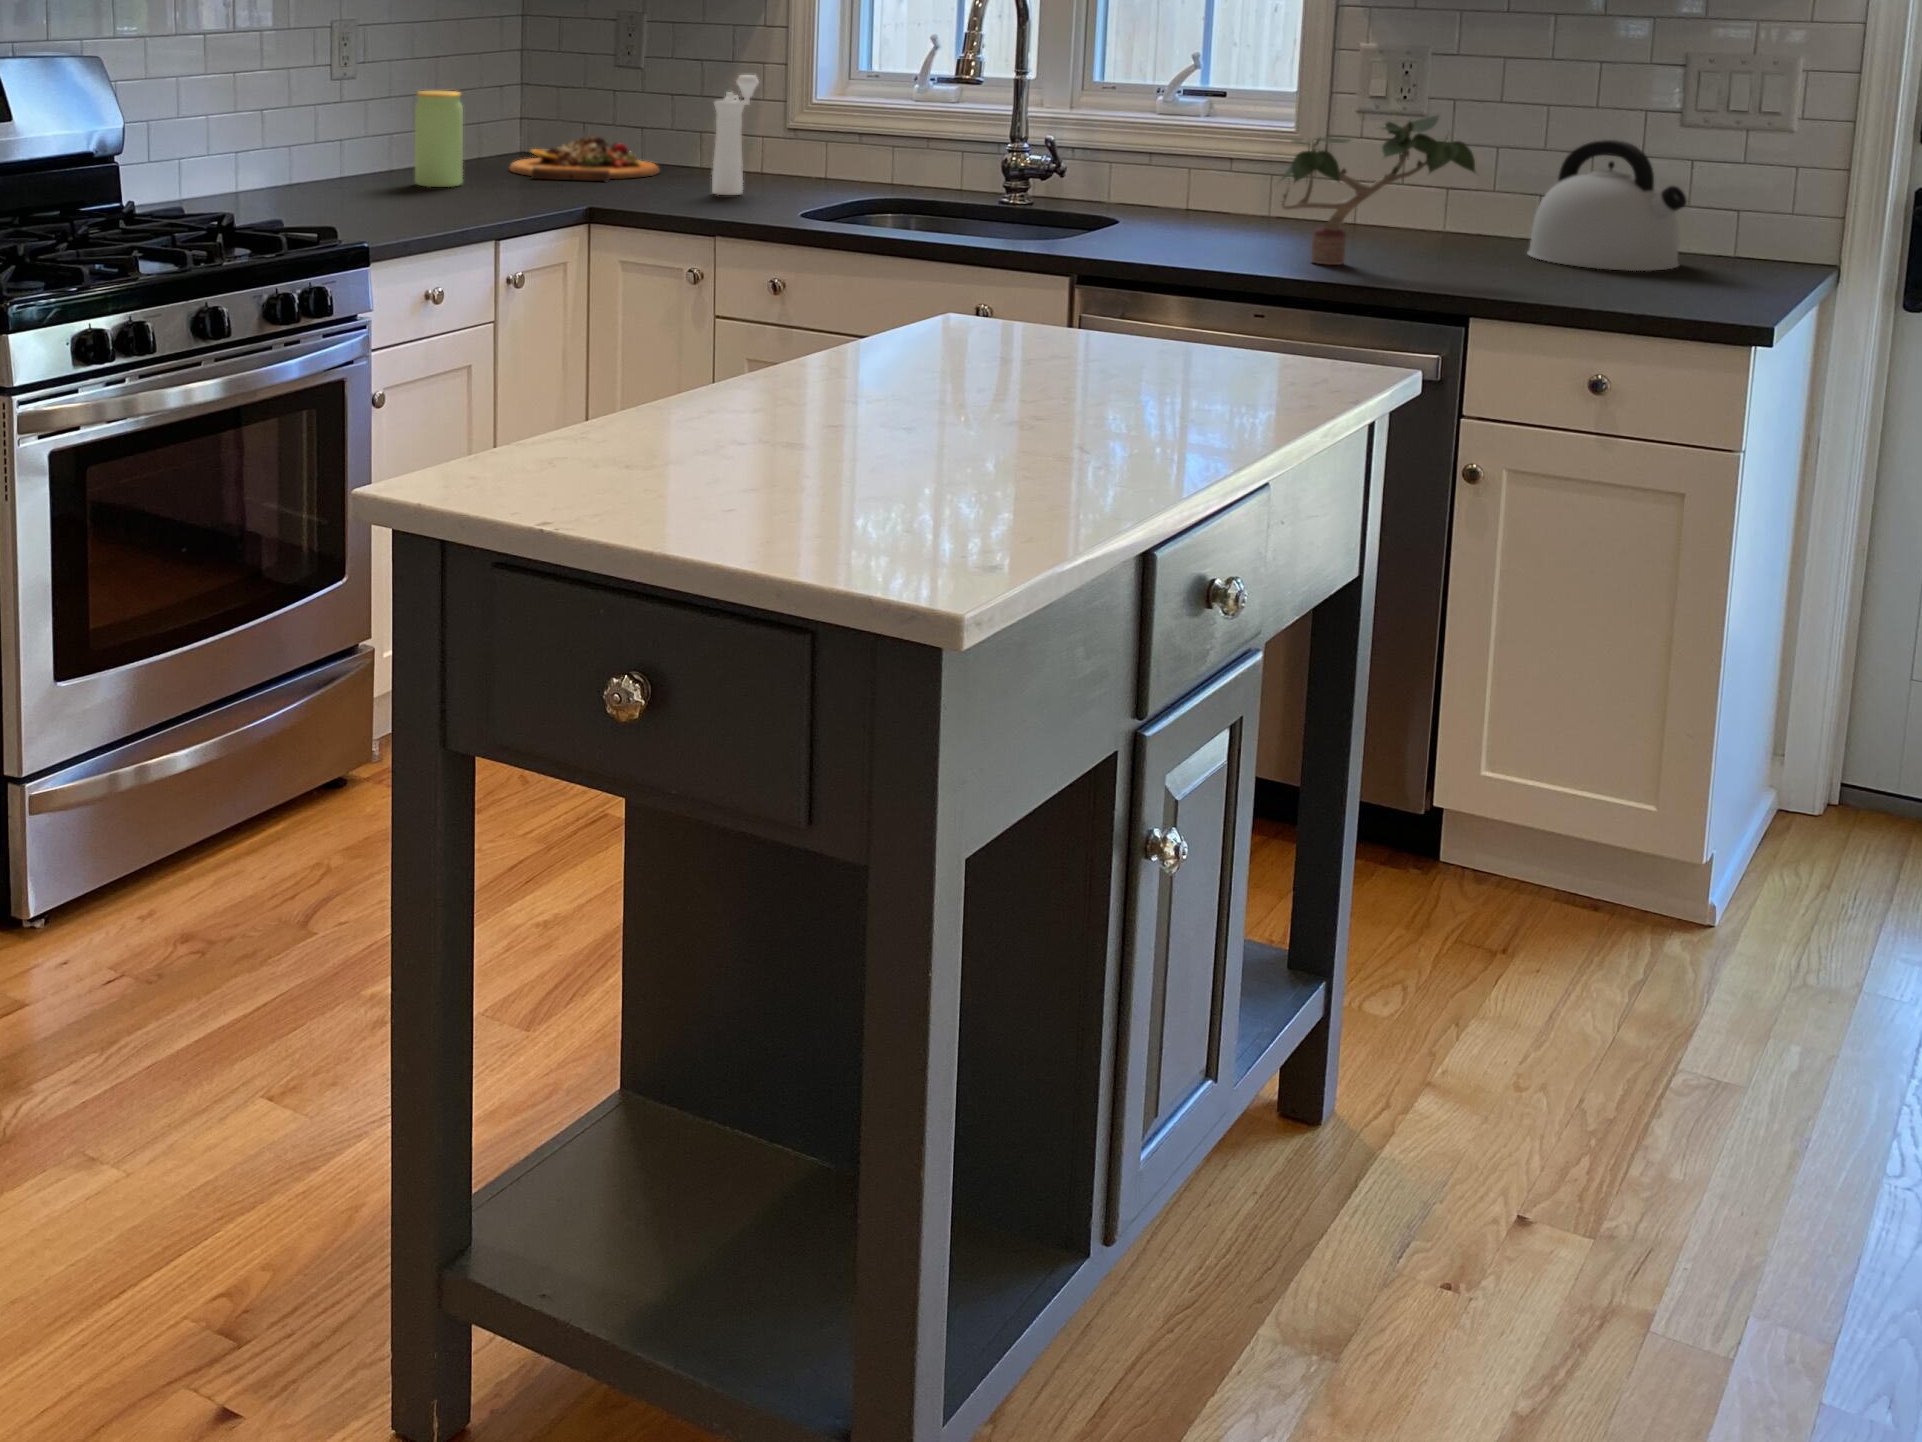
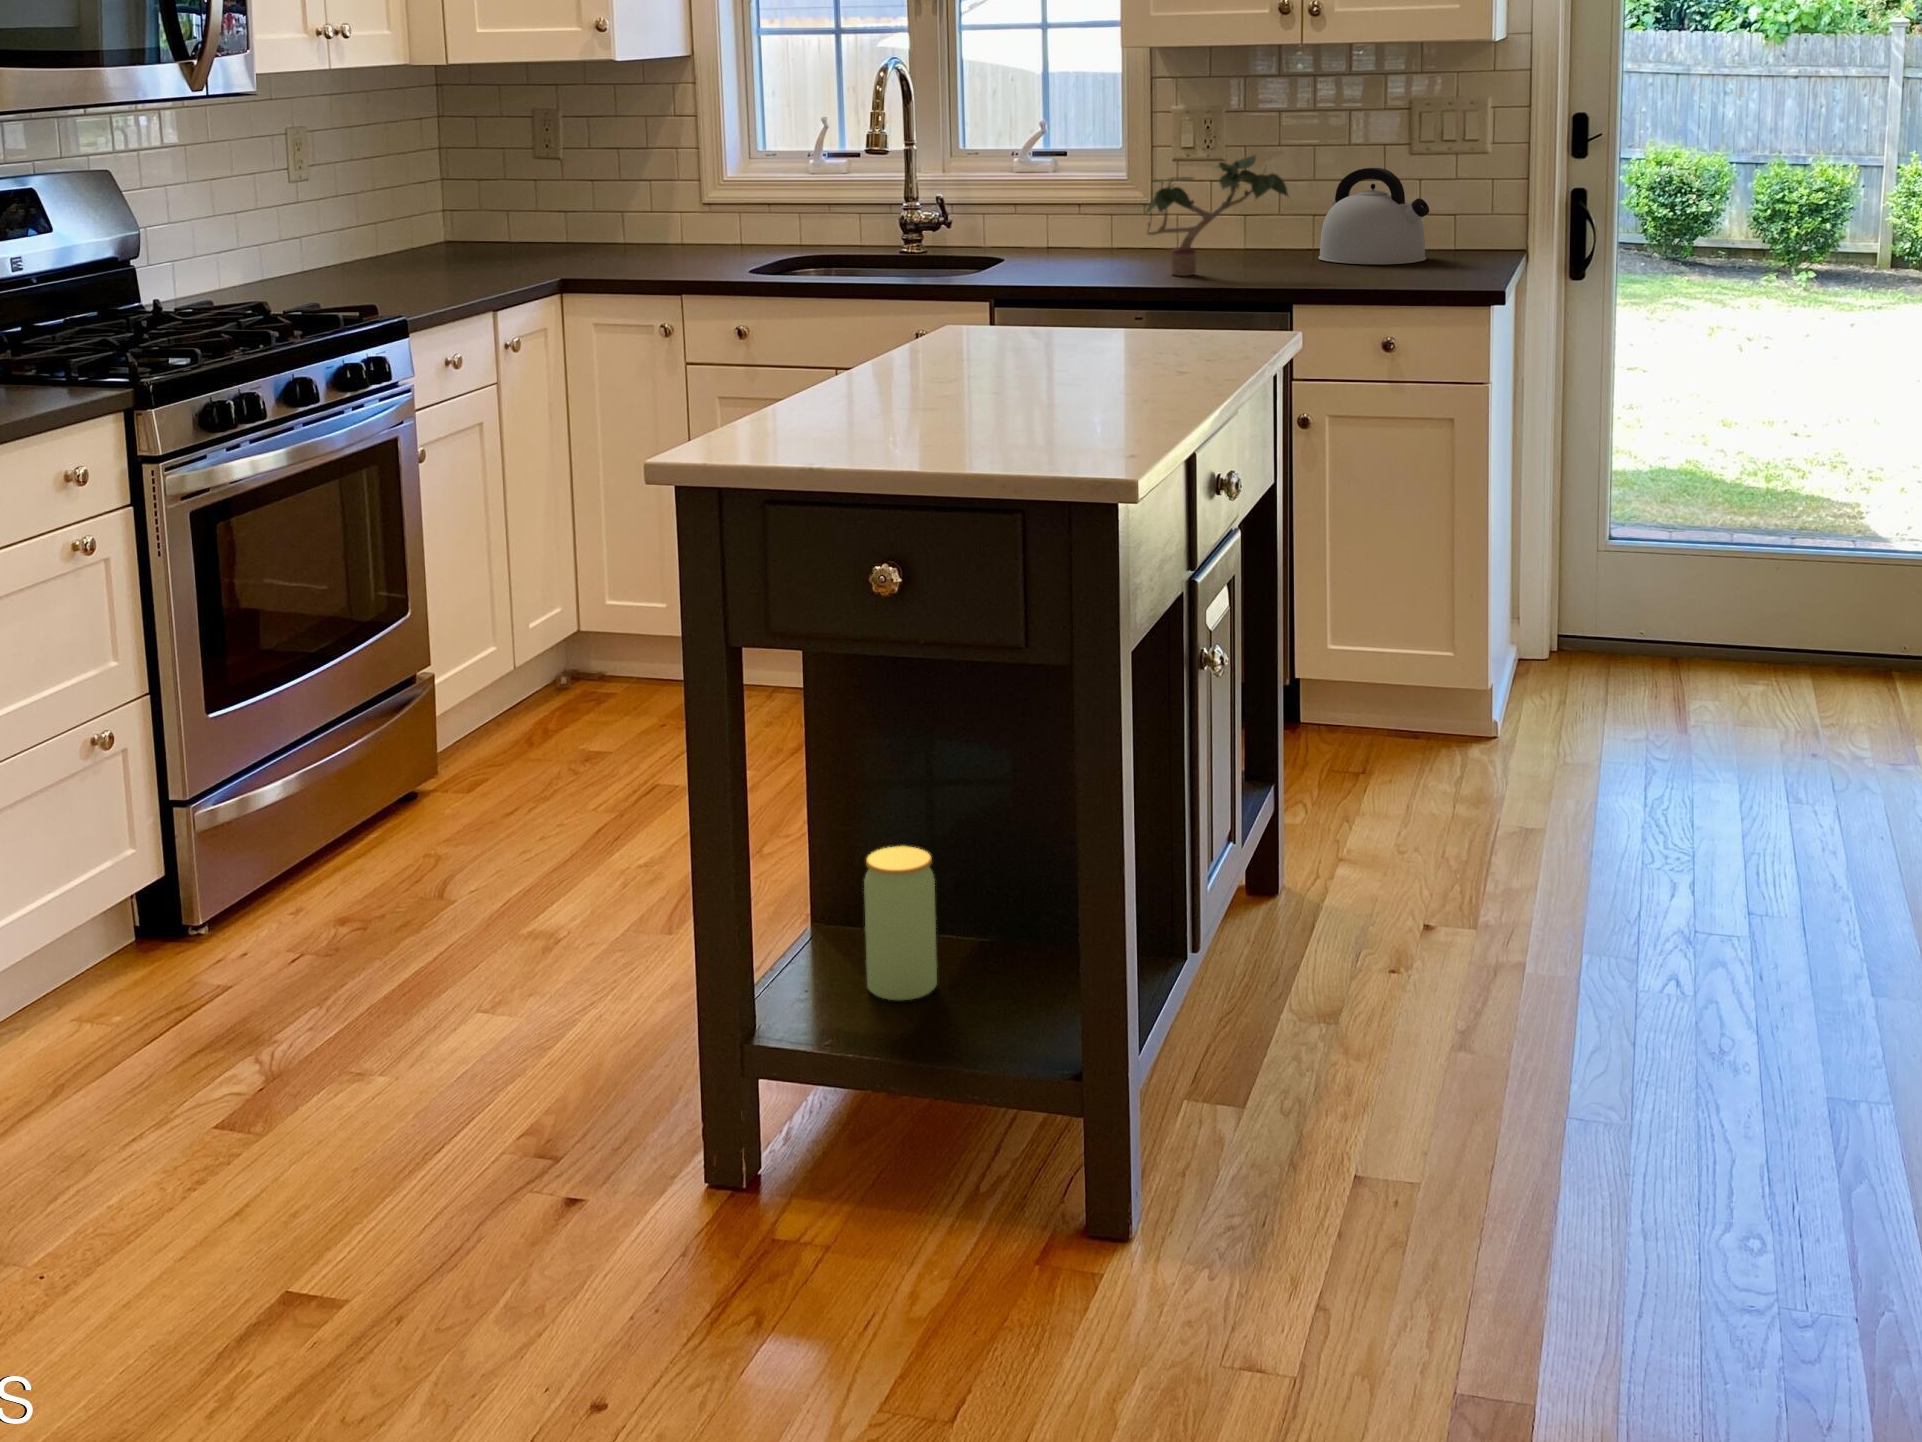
pepper mill: present [712,75,759,195] -> none [652,158,685,262]
jar: present [415,91,463,187] -> present [864,846,937,1000]
cutting board: present [510,137,660,181] -> none [454,221,591,261]

